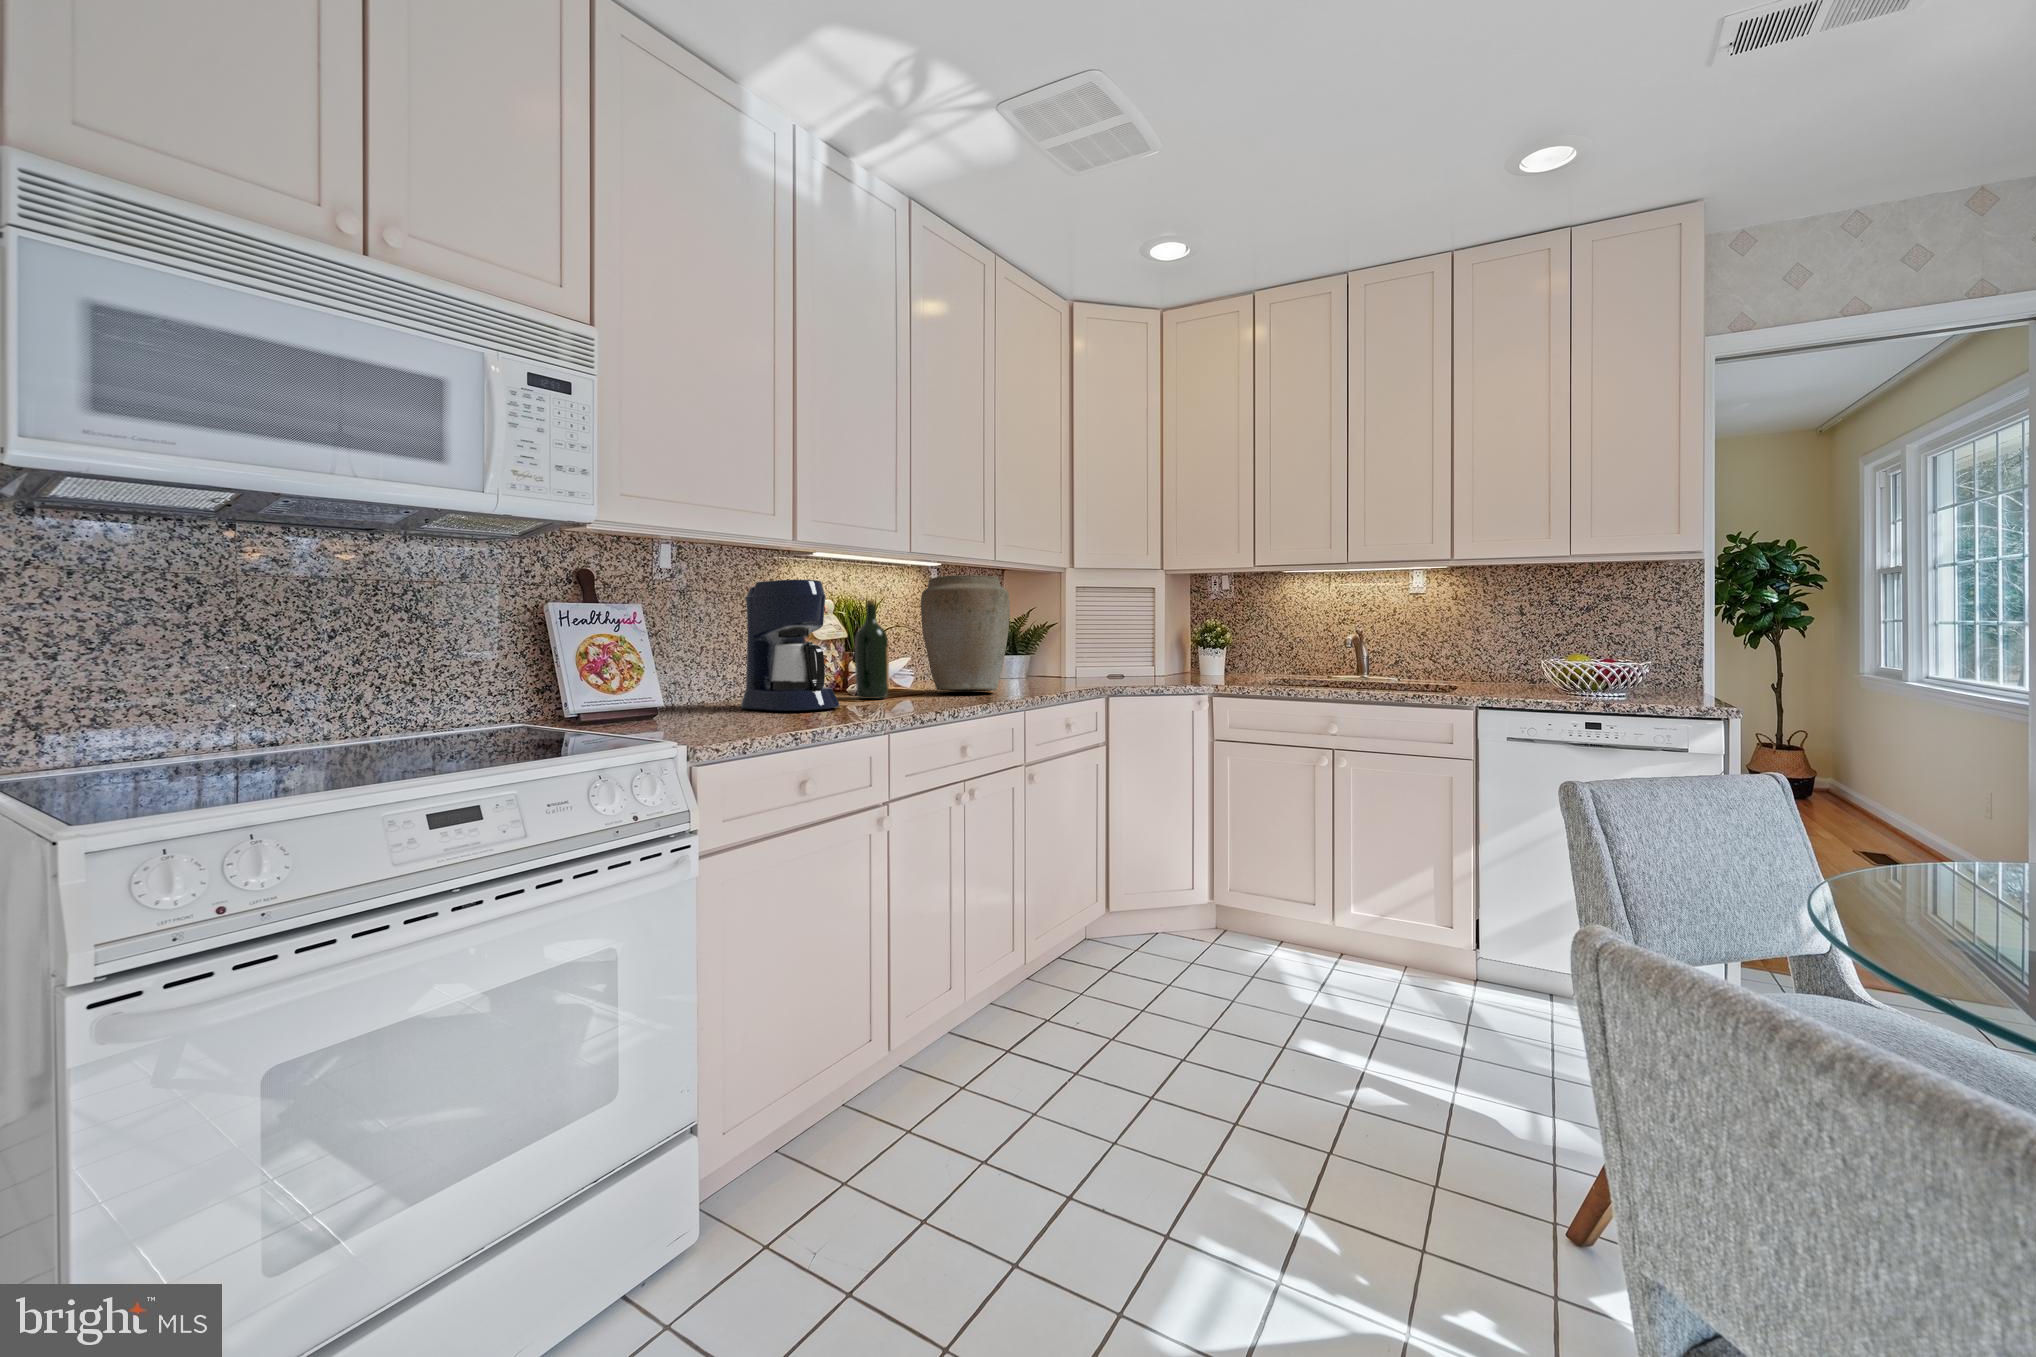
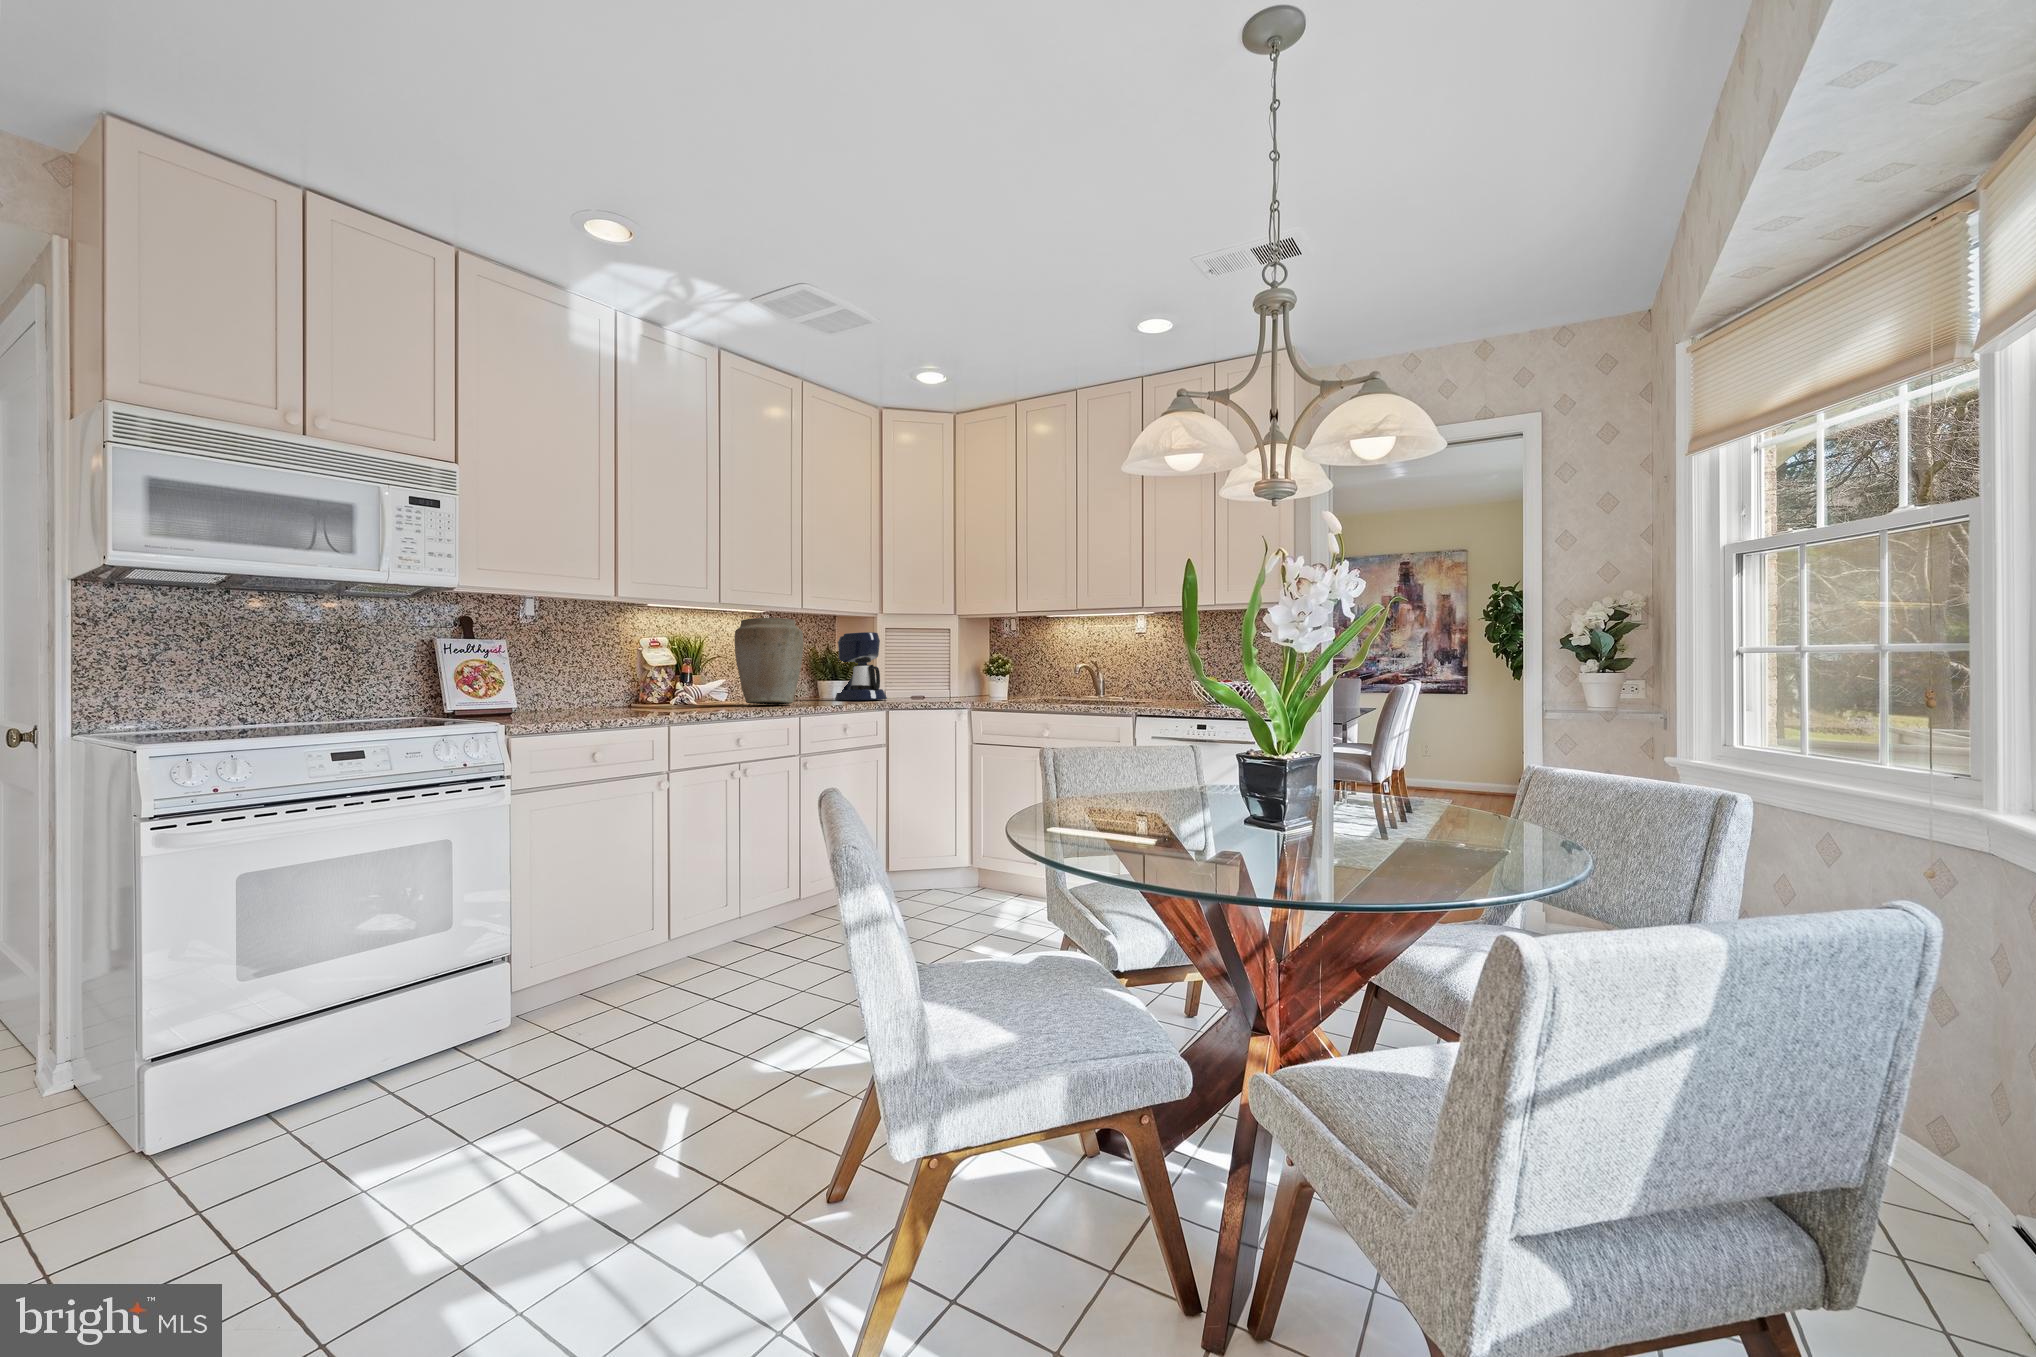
coffee maker: present [741,580,839,711] -> present [835,632,887,701]
wine bottle: present [855,600,889,699] -> none [677,636,703,708]

